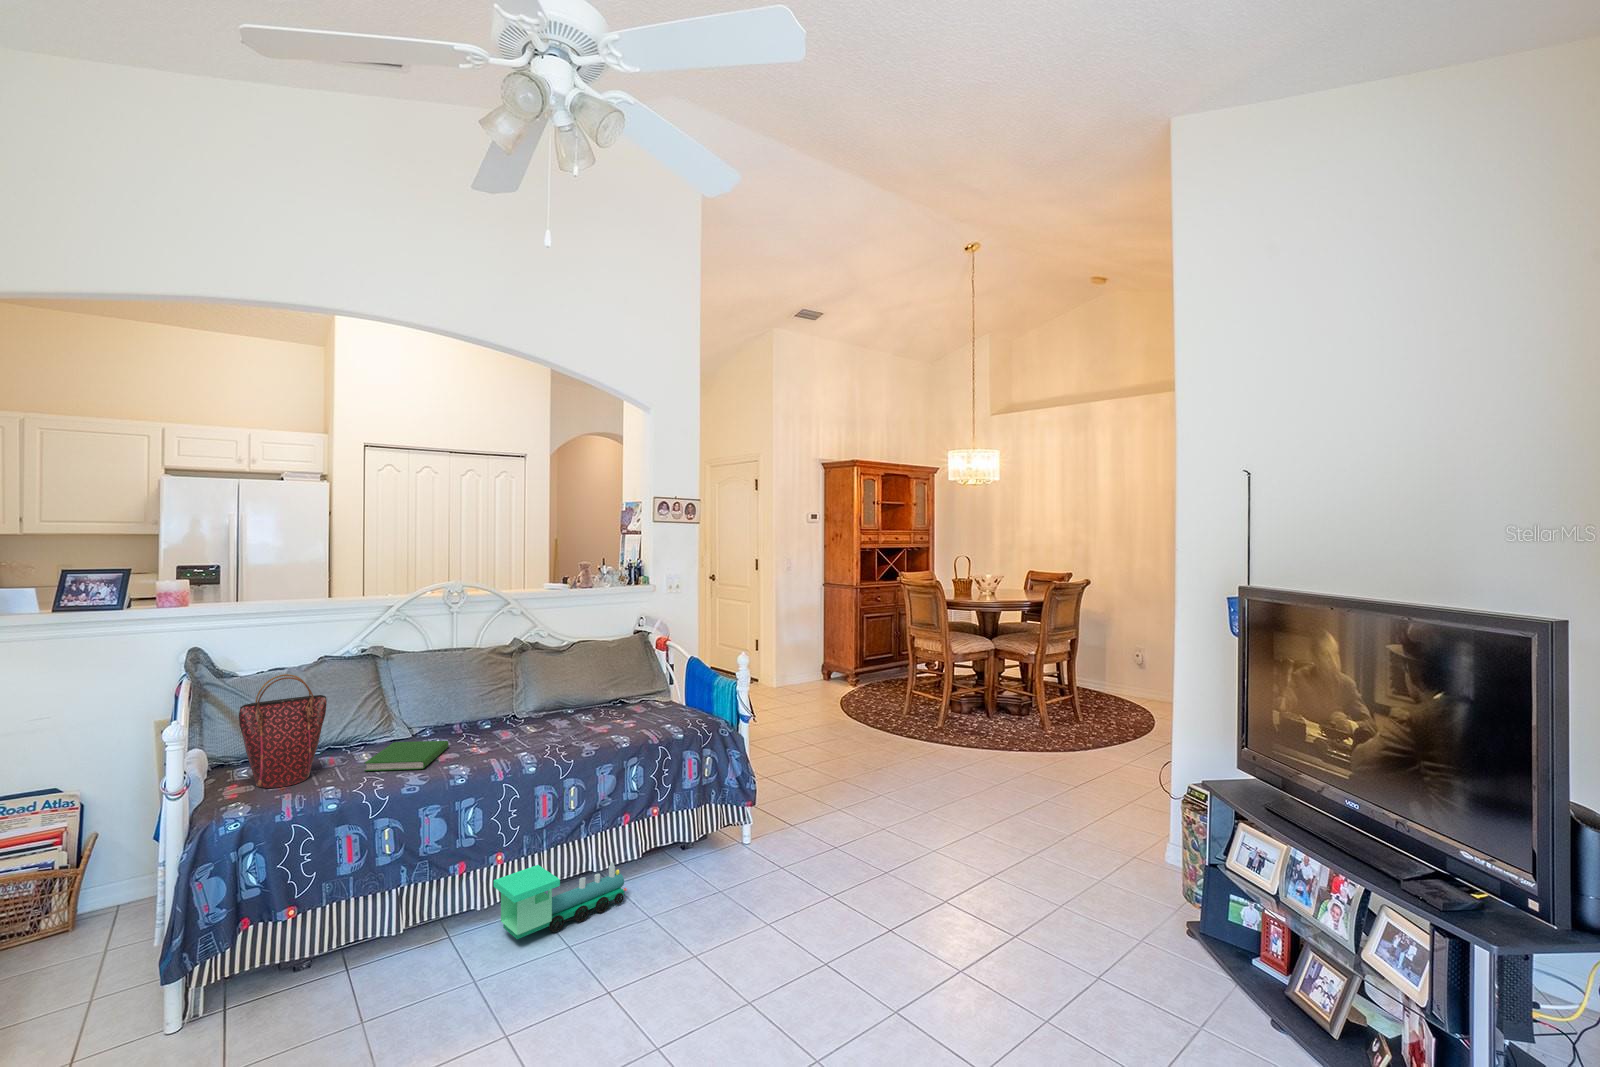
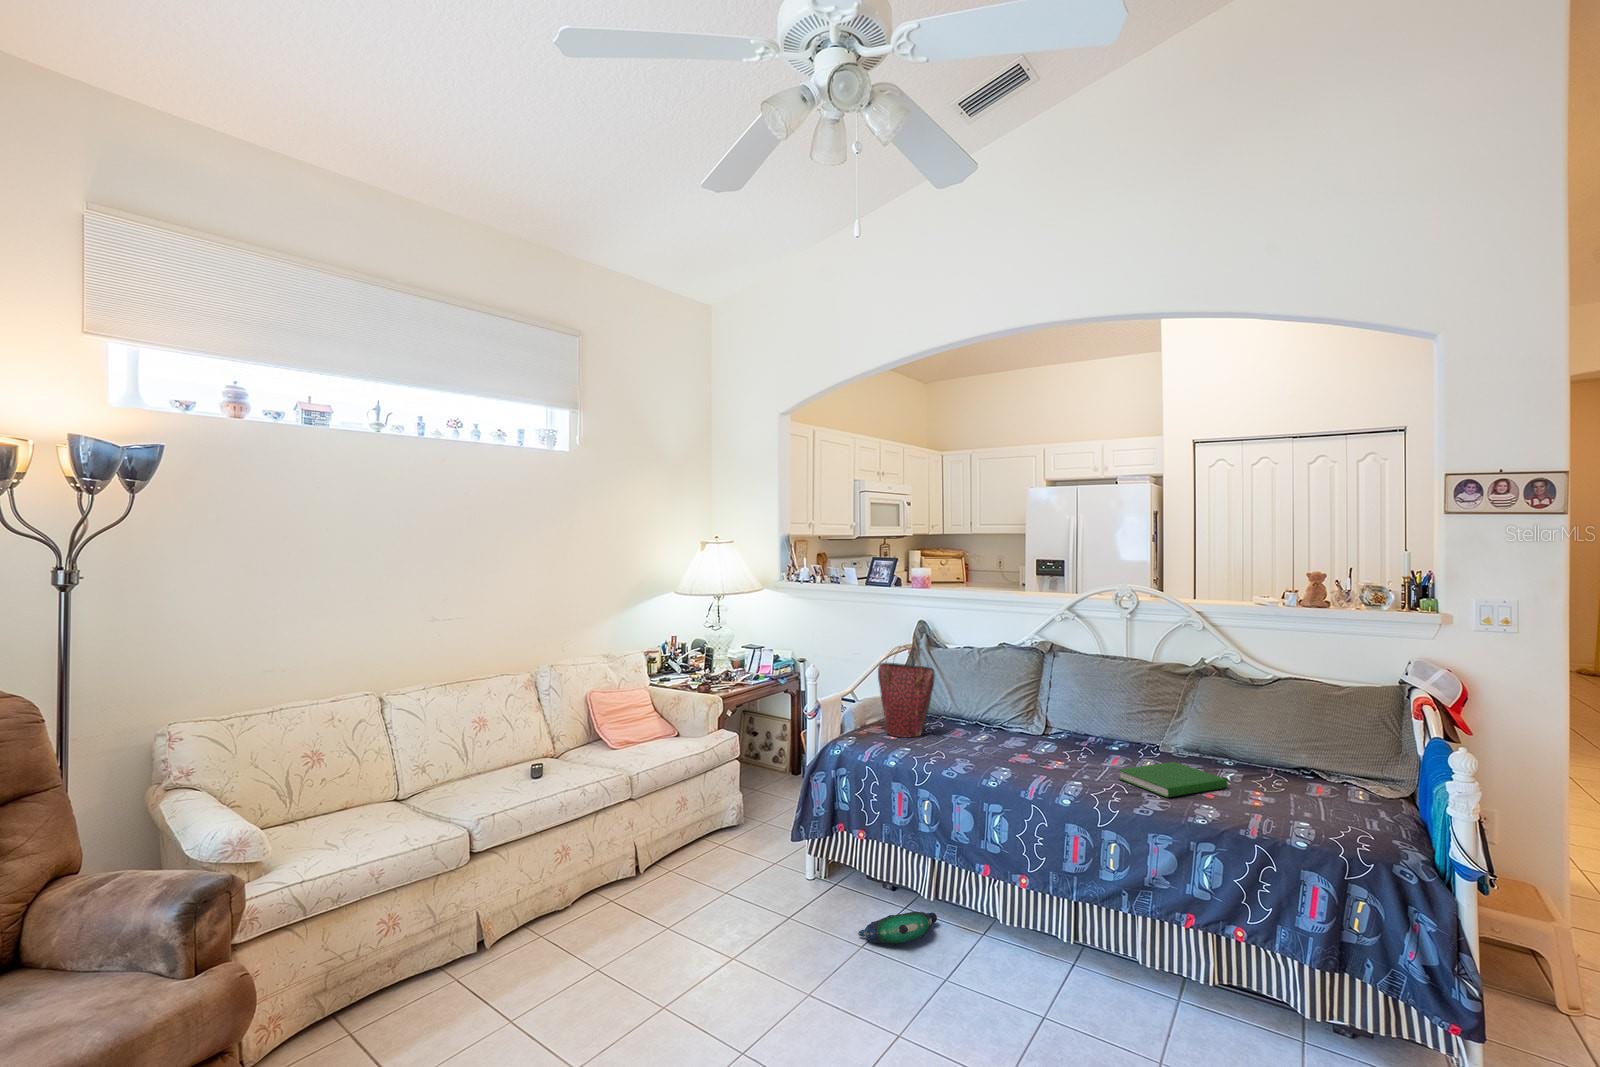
hardcover book: present [364,741,449,771] -> present [1118,762,1227,797]
toy train: present [494,862,627,939] -> none [998,902,1172,1028]
plush toy: none [338,947,408,1014] -> present [858,912,937,944]

